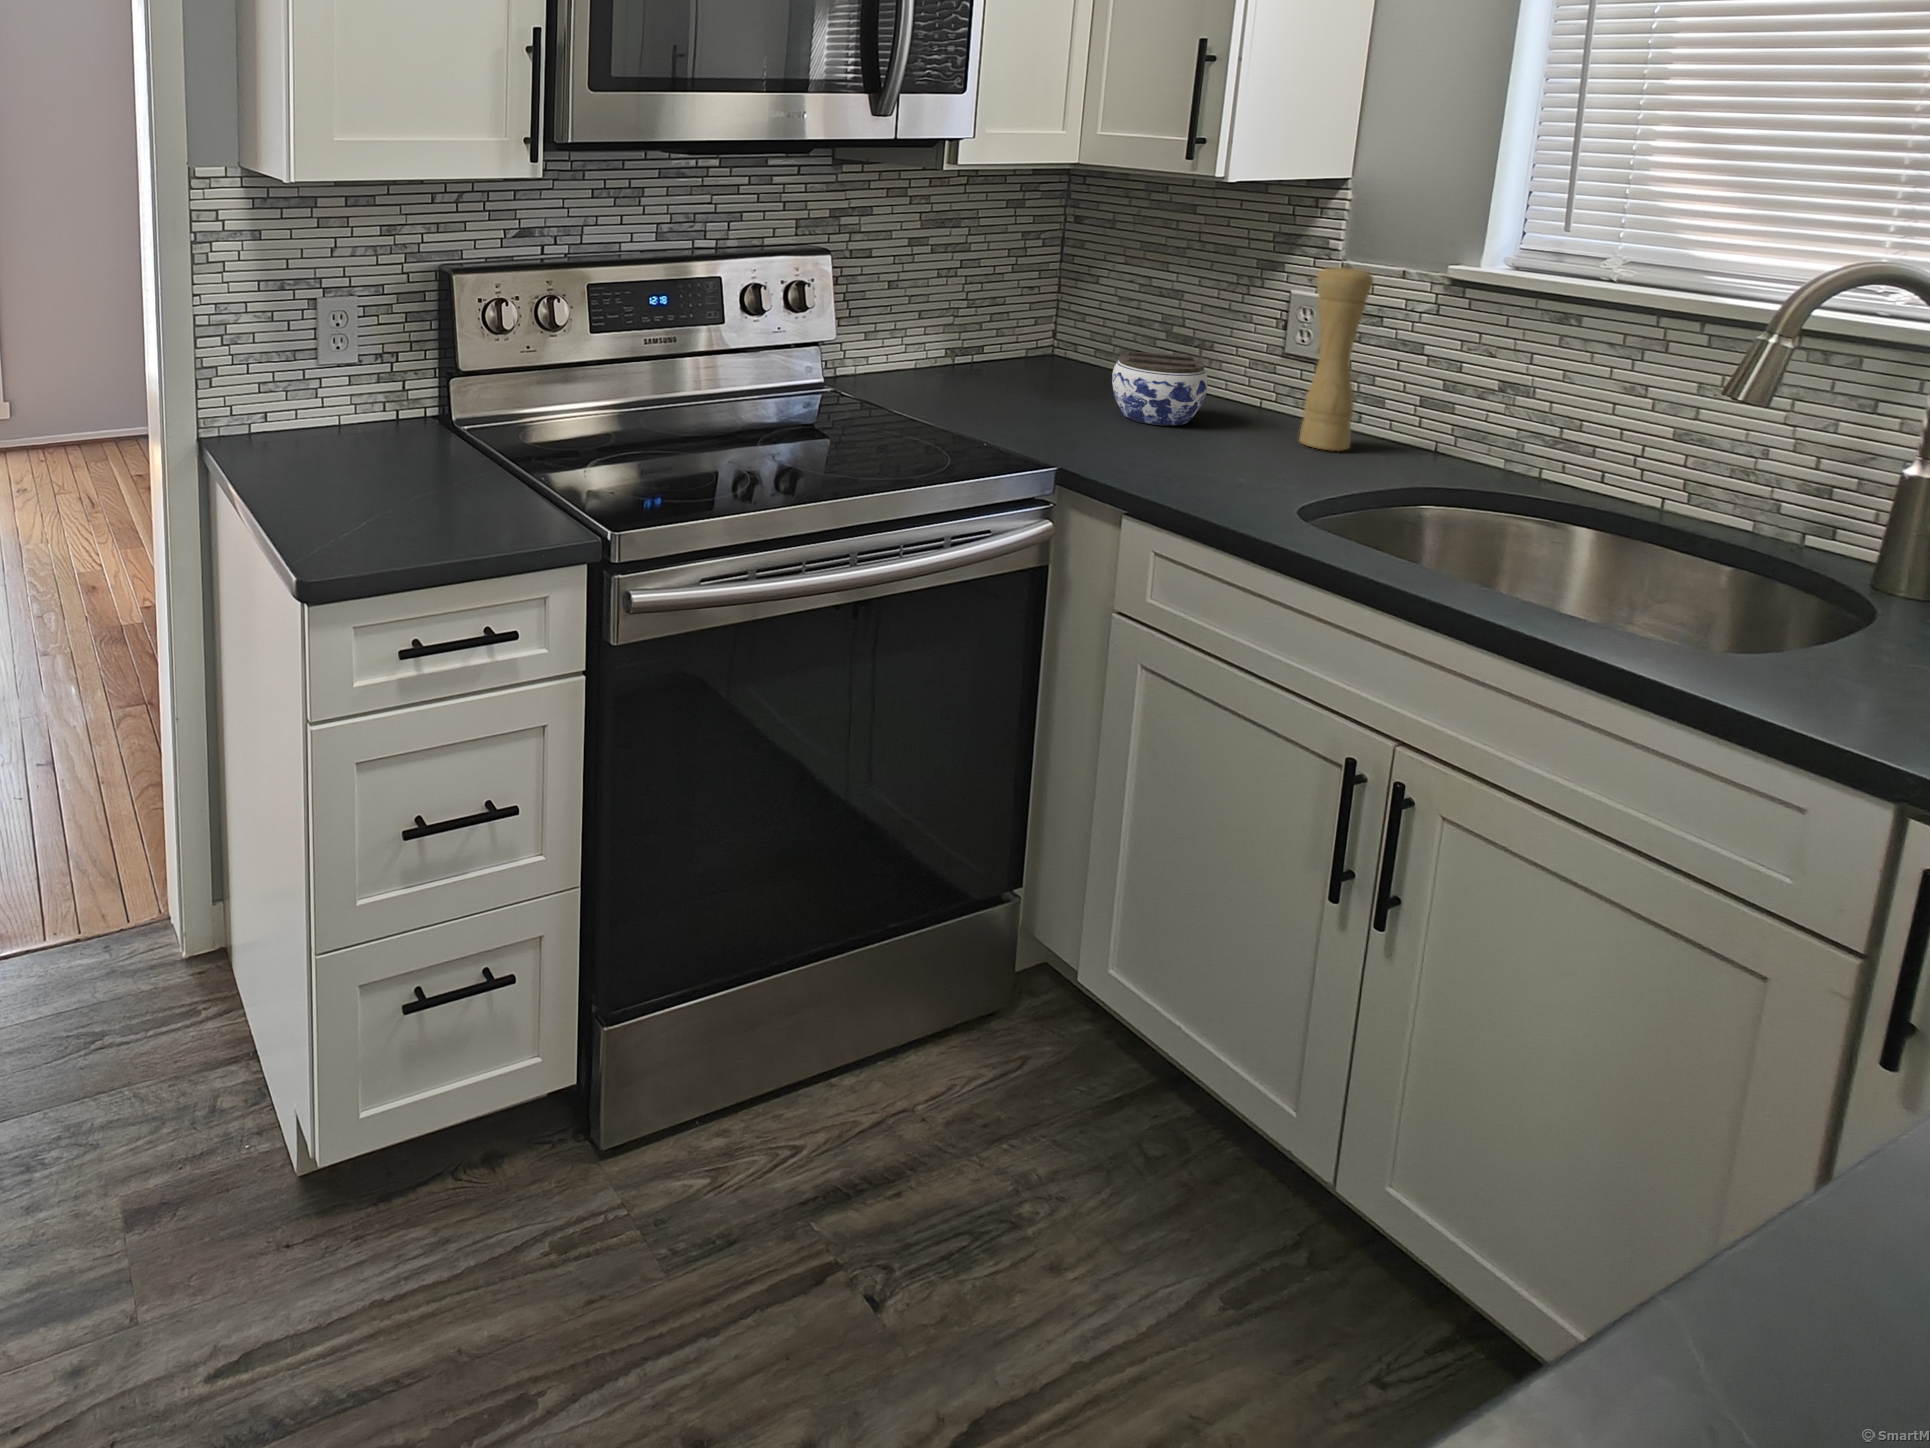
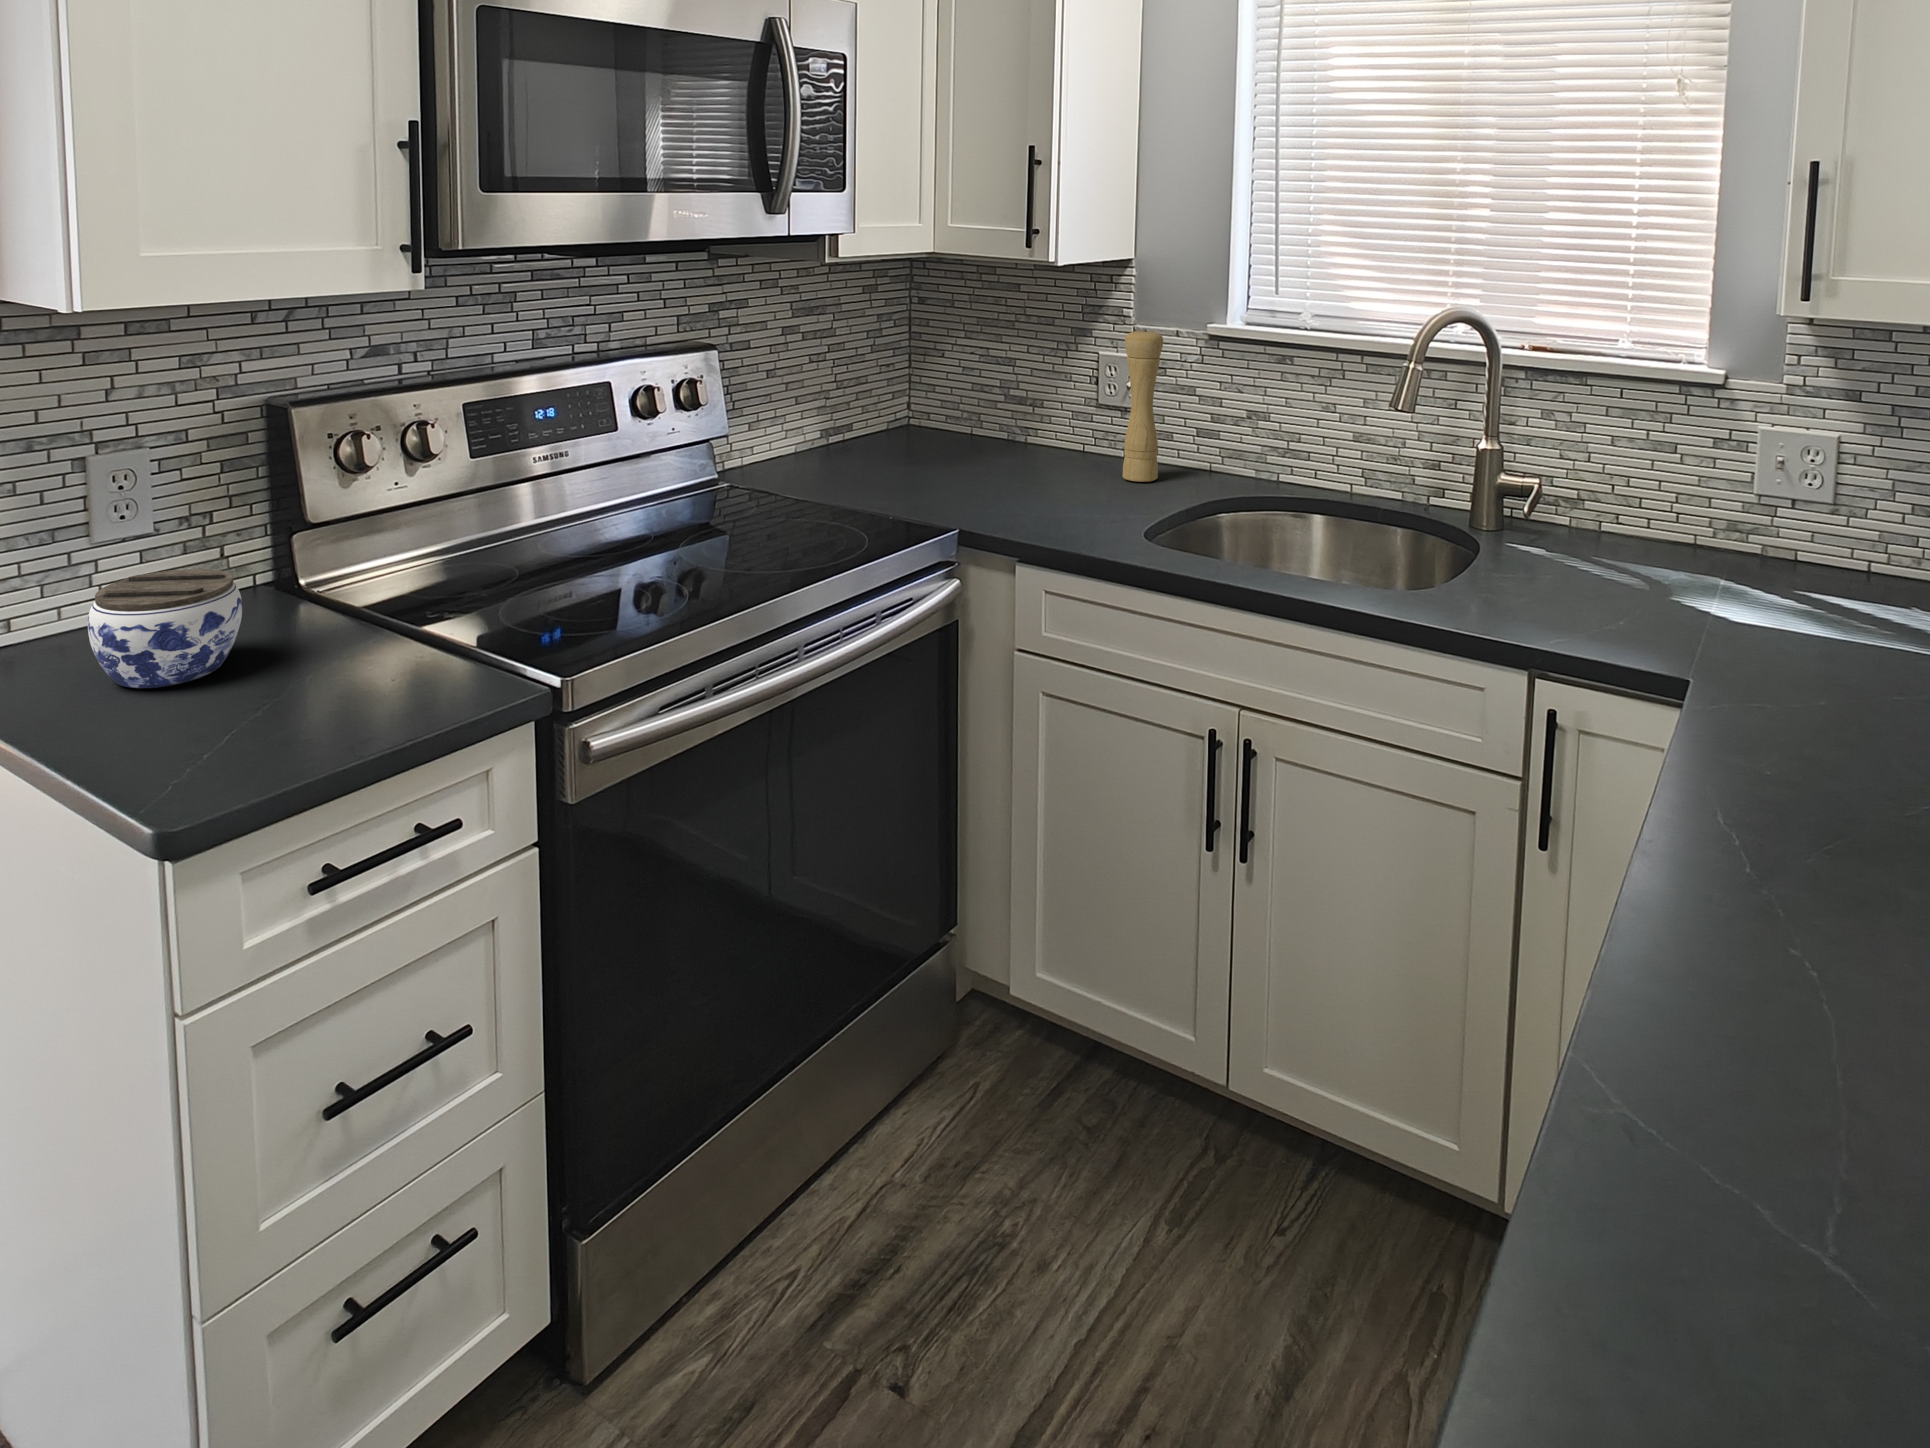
jar: present [1112,352,1208,426] -> present [88,569,242,688]

